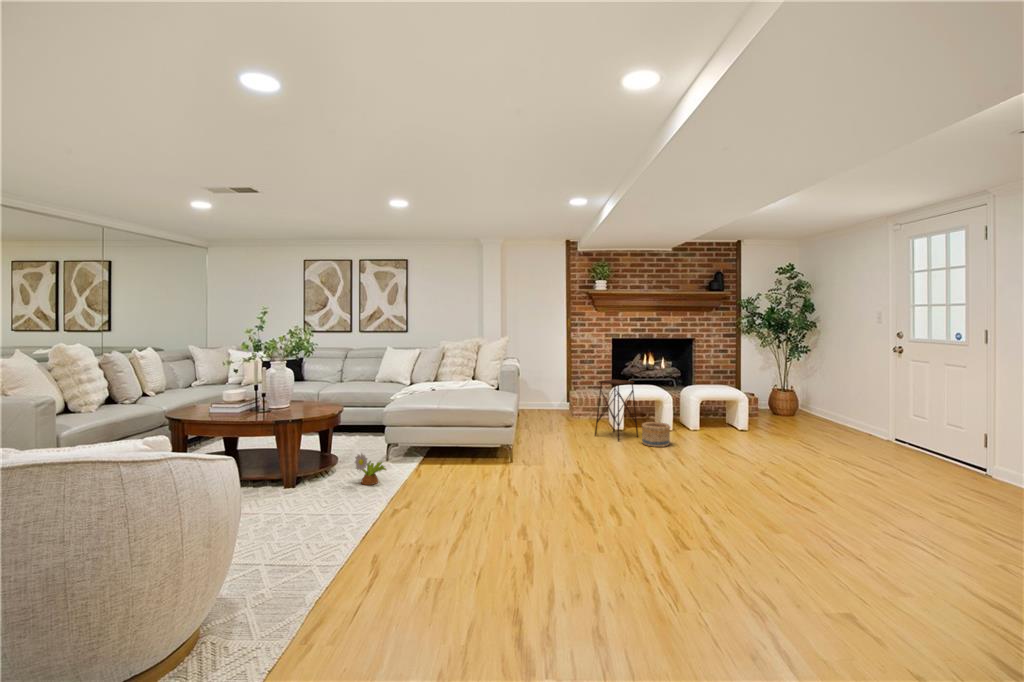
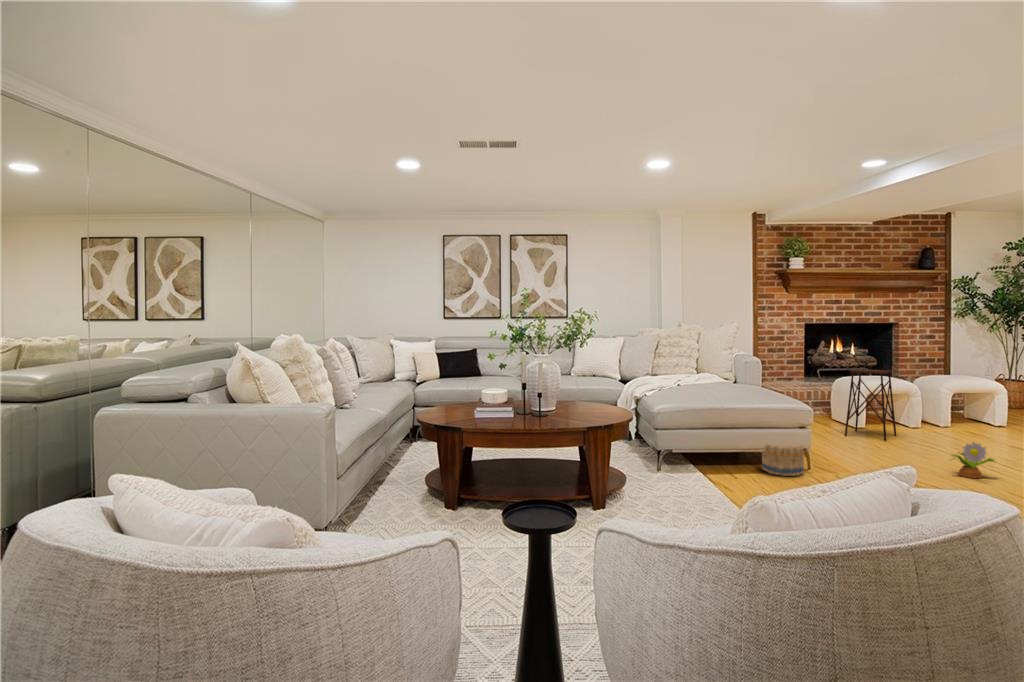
basket: present [642,422,670,447] -> present [762,444,804,476]
decorative plant: present [355,453,386,485] -> present [951,442,994,478]

